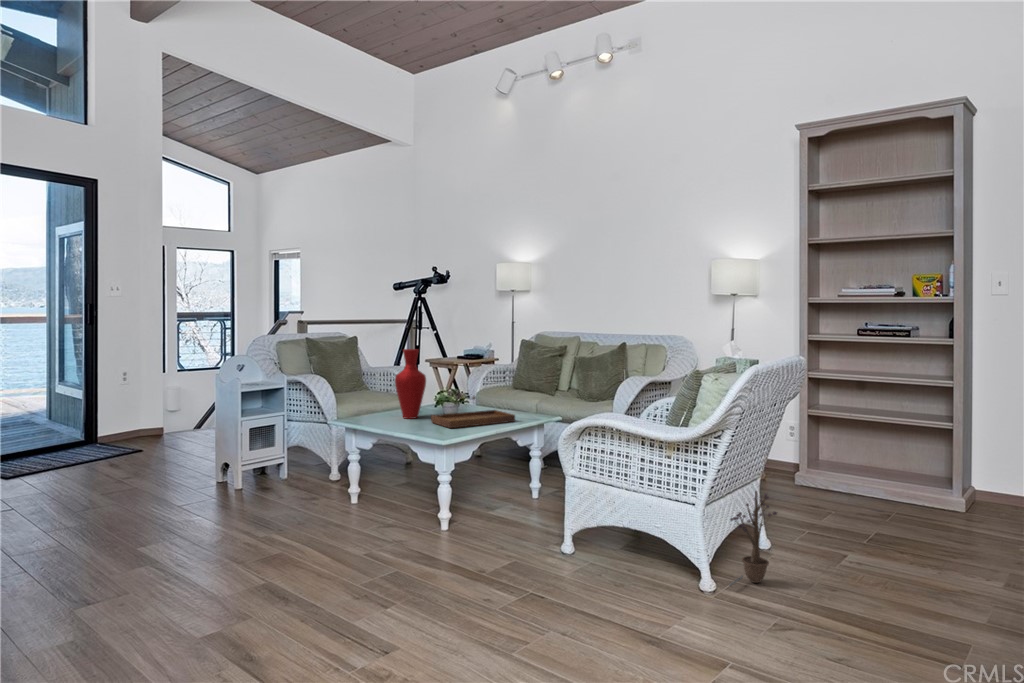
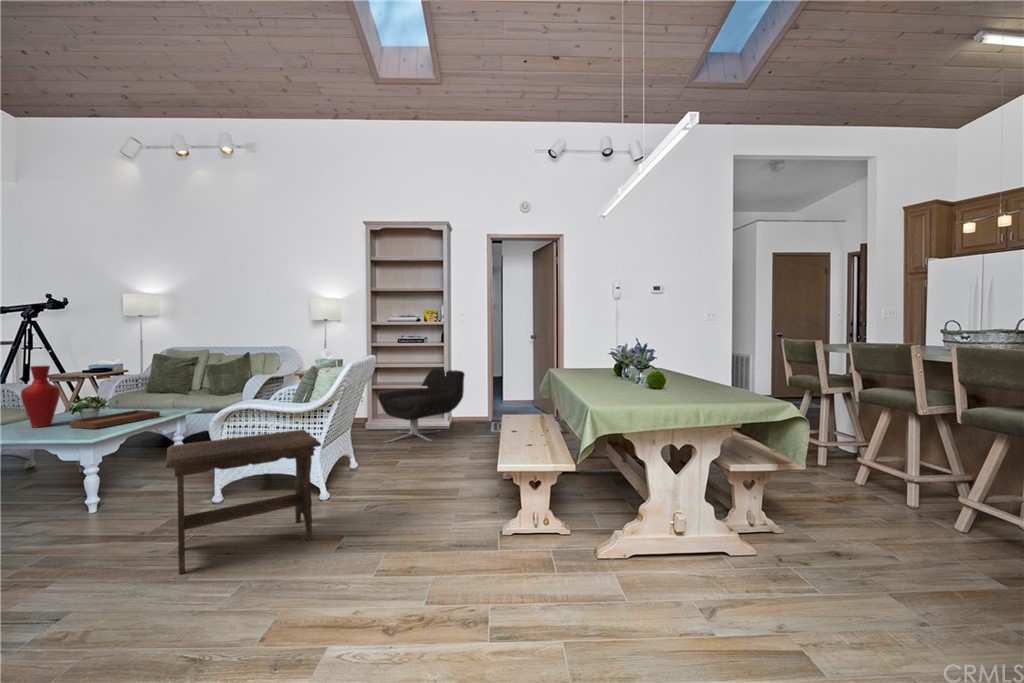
lounge chair: none [813,386,999,525] -> present [378,369,465,442]
footstool: none [490,466,696,656] -> present [166,430,321,574]
decorative plant: present [729,491,777,586] -> none [337,435,364,494]

